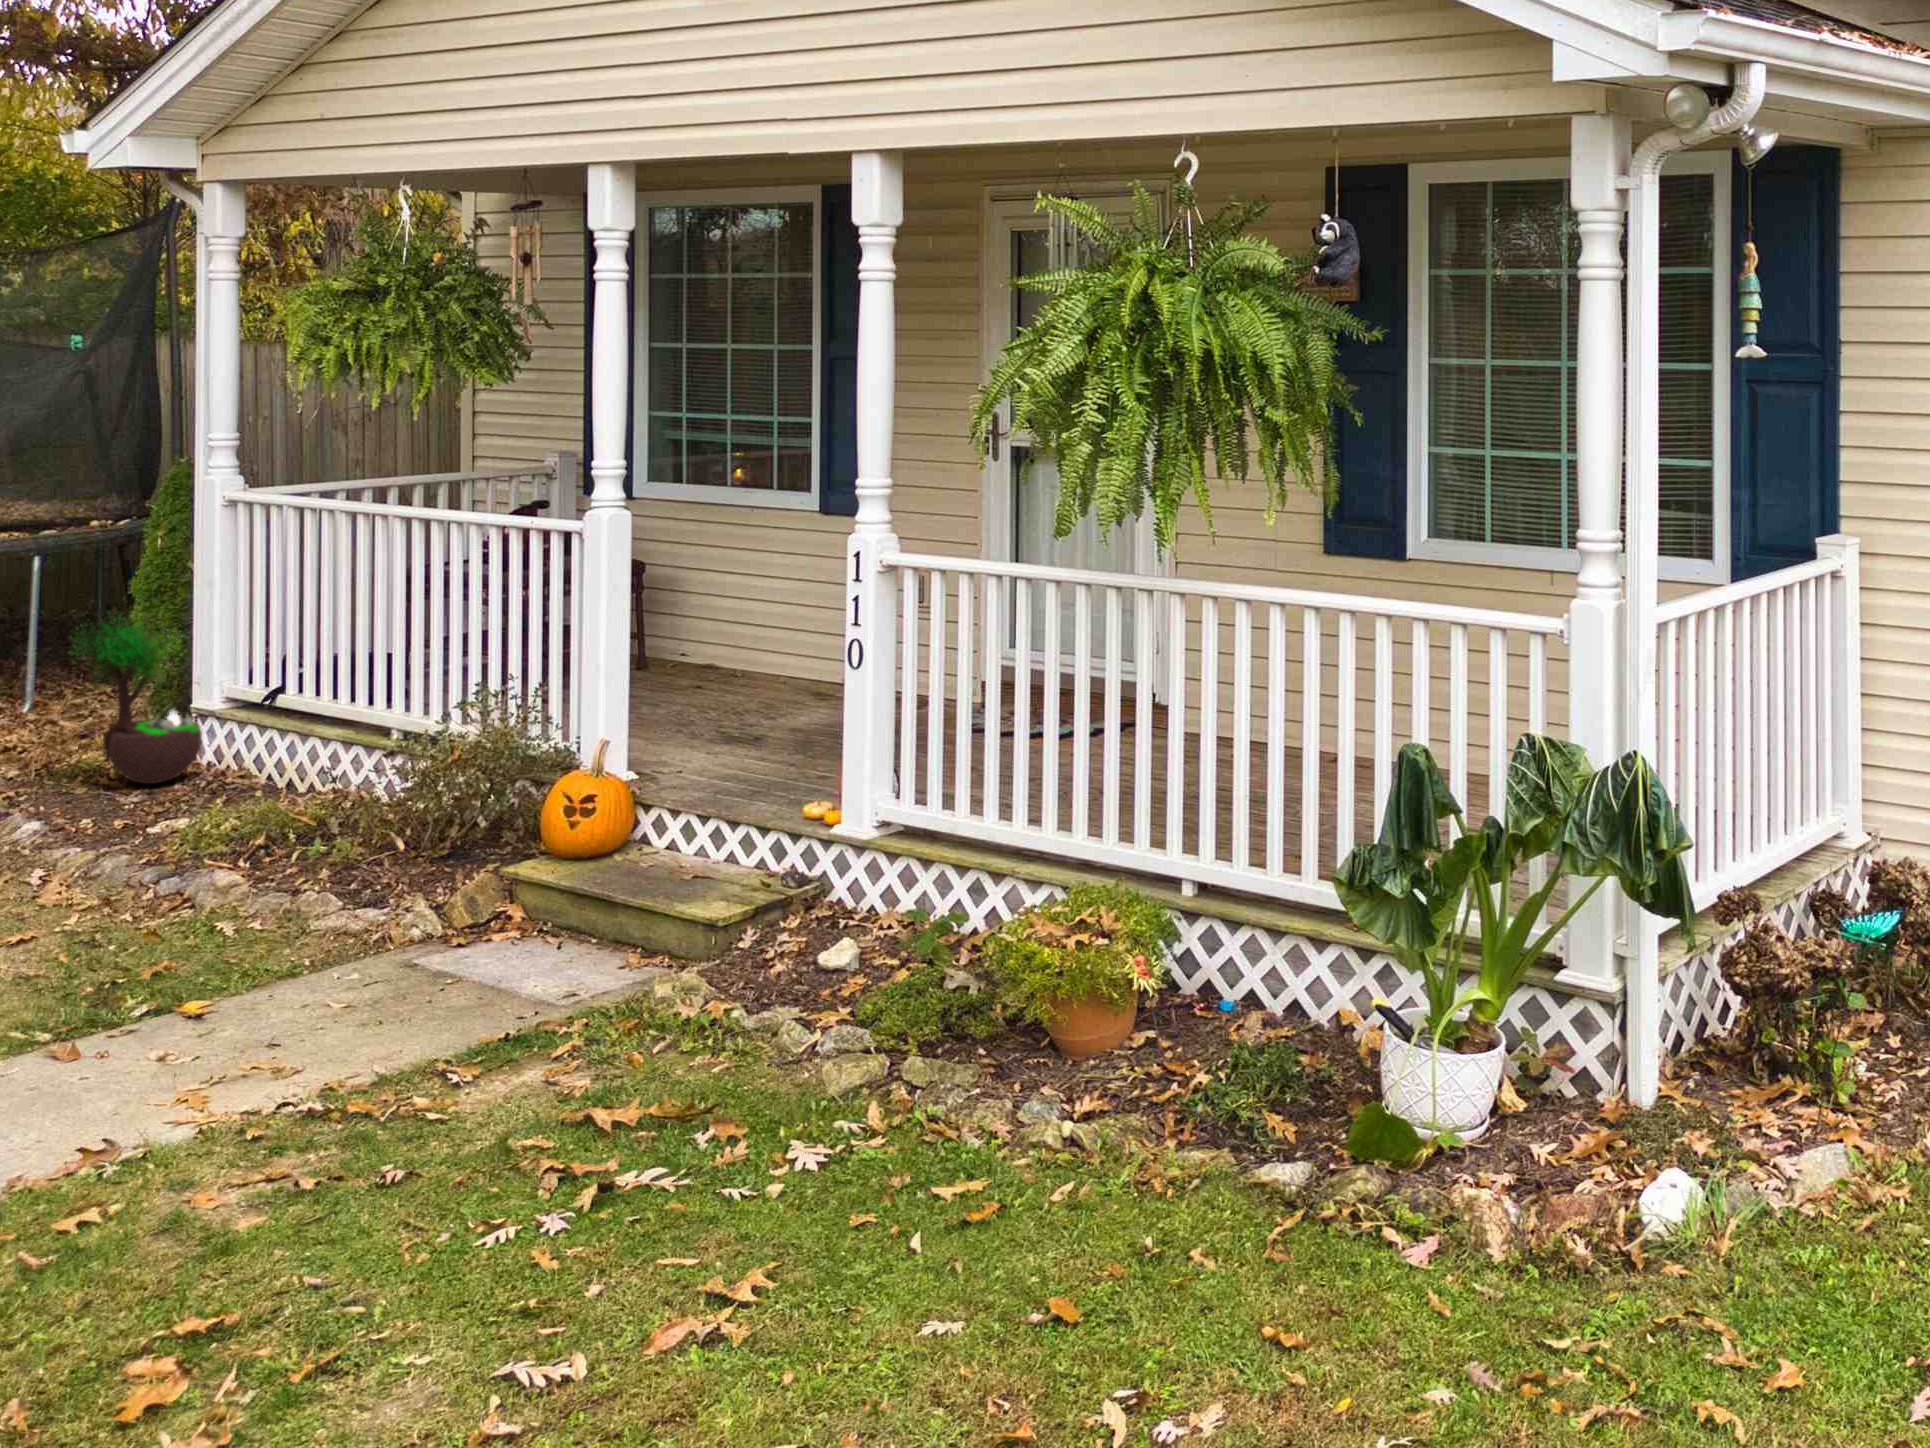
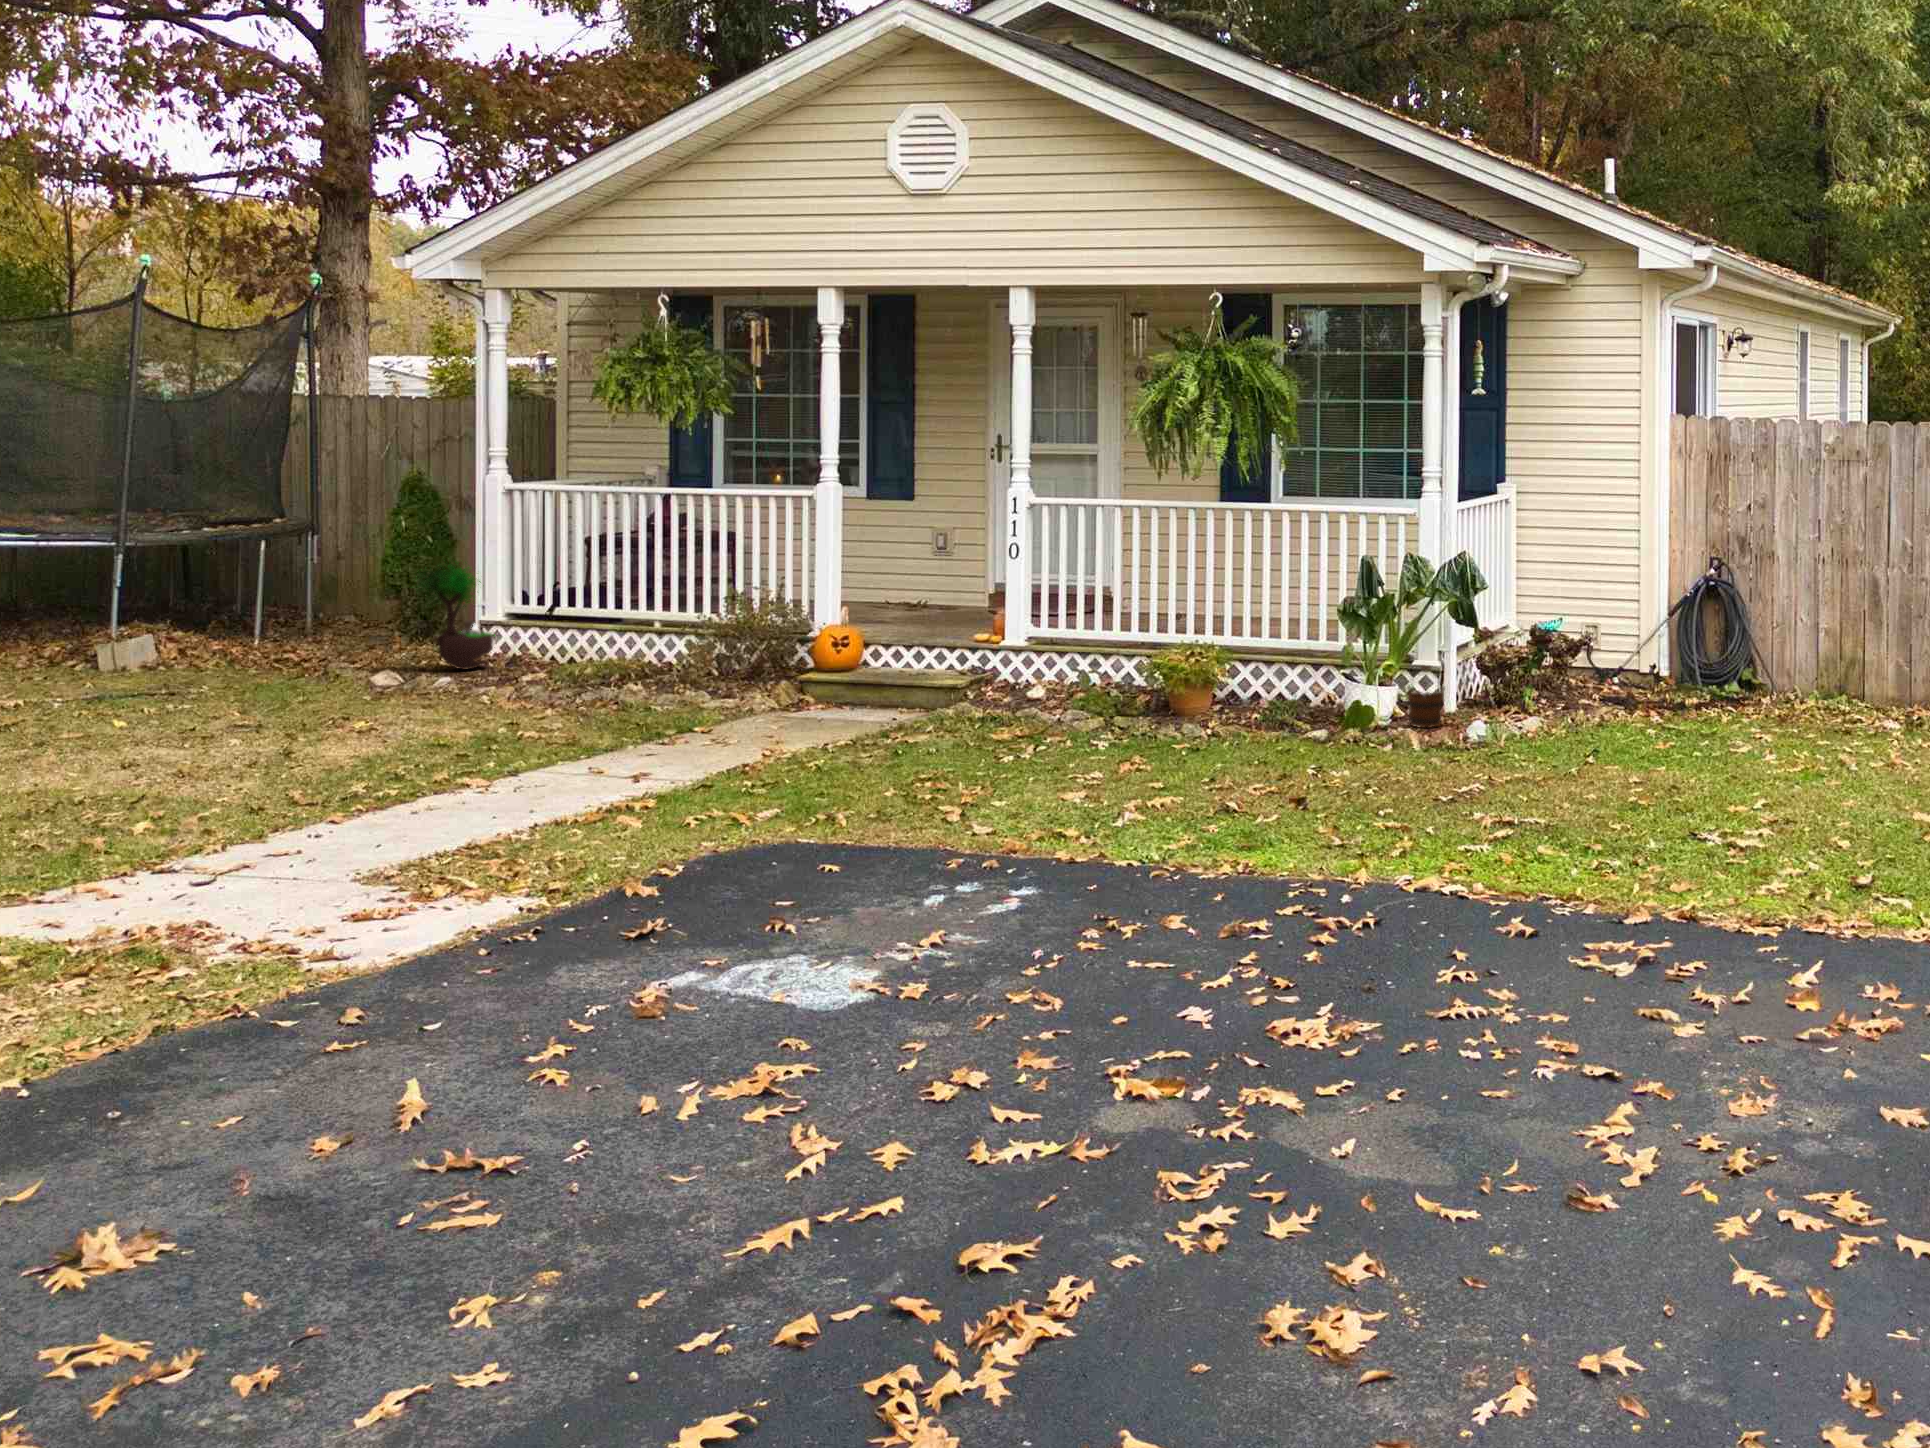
wooden bucket: none [1519,1006,1611,1166] -> present [1407,666,1445,728]

